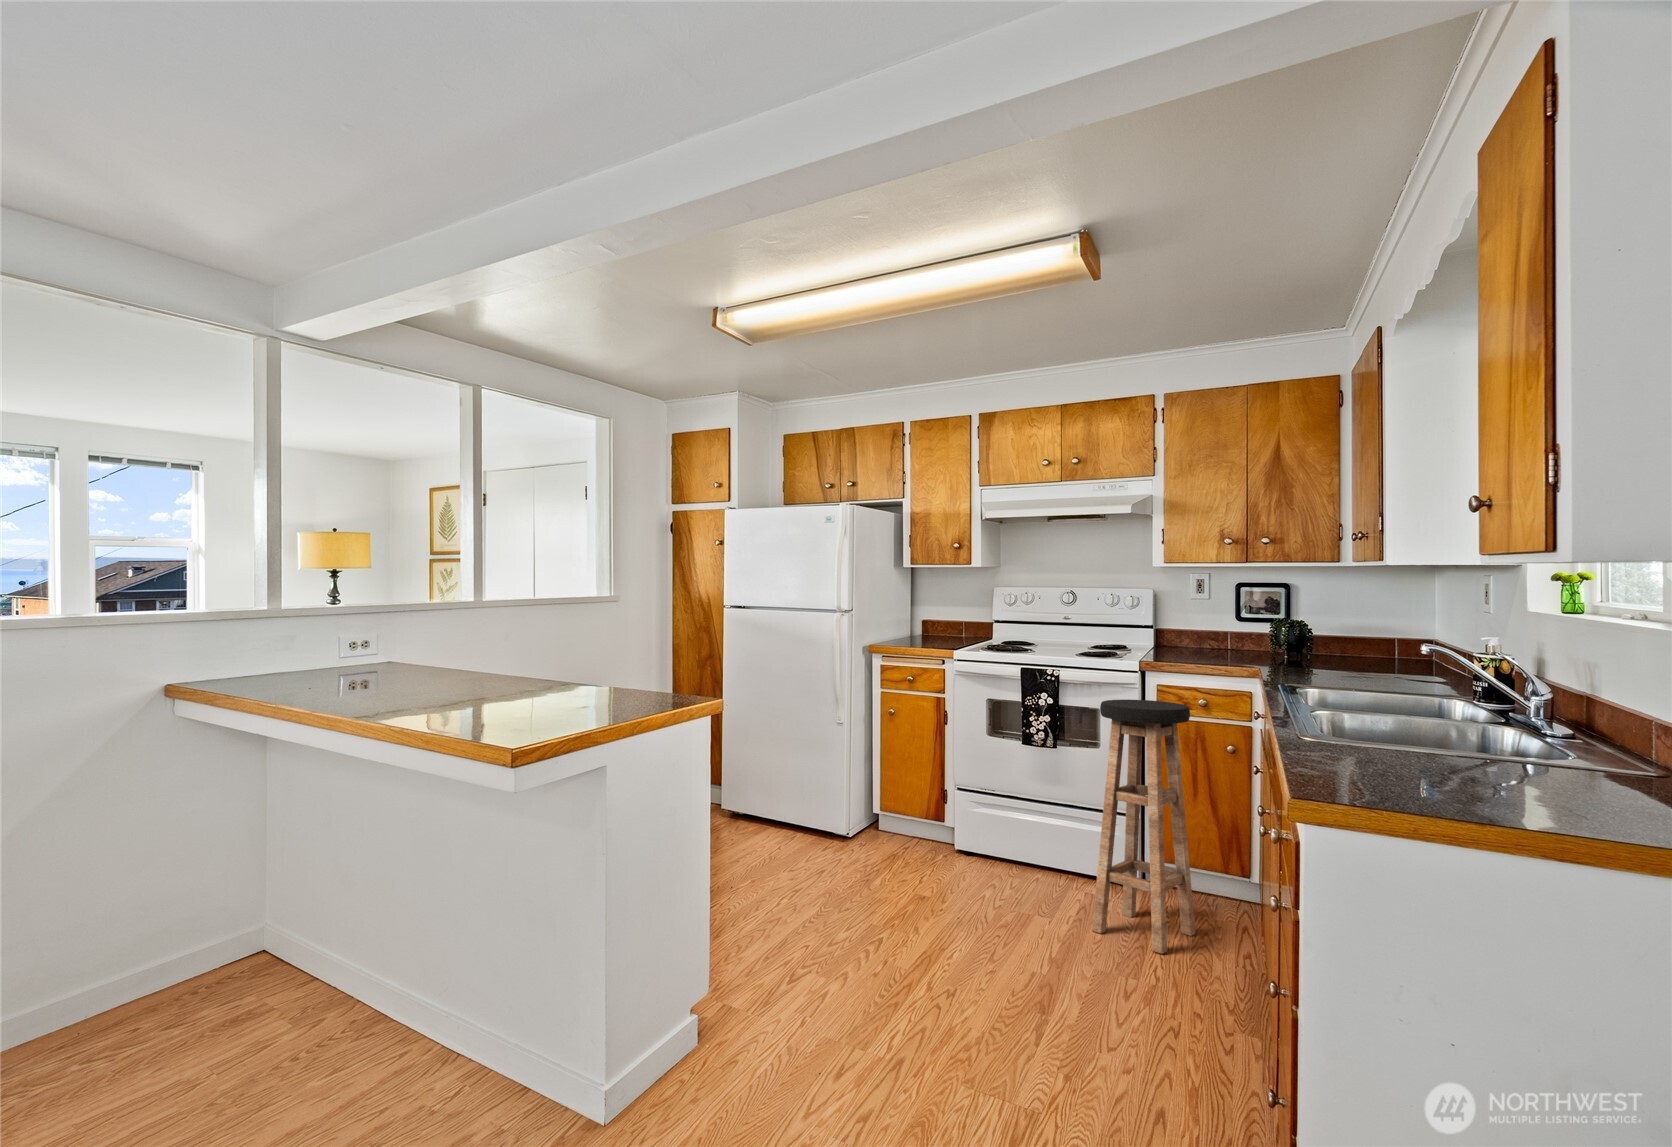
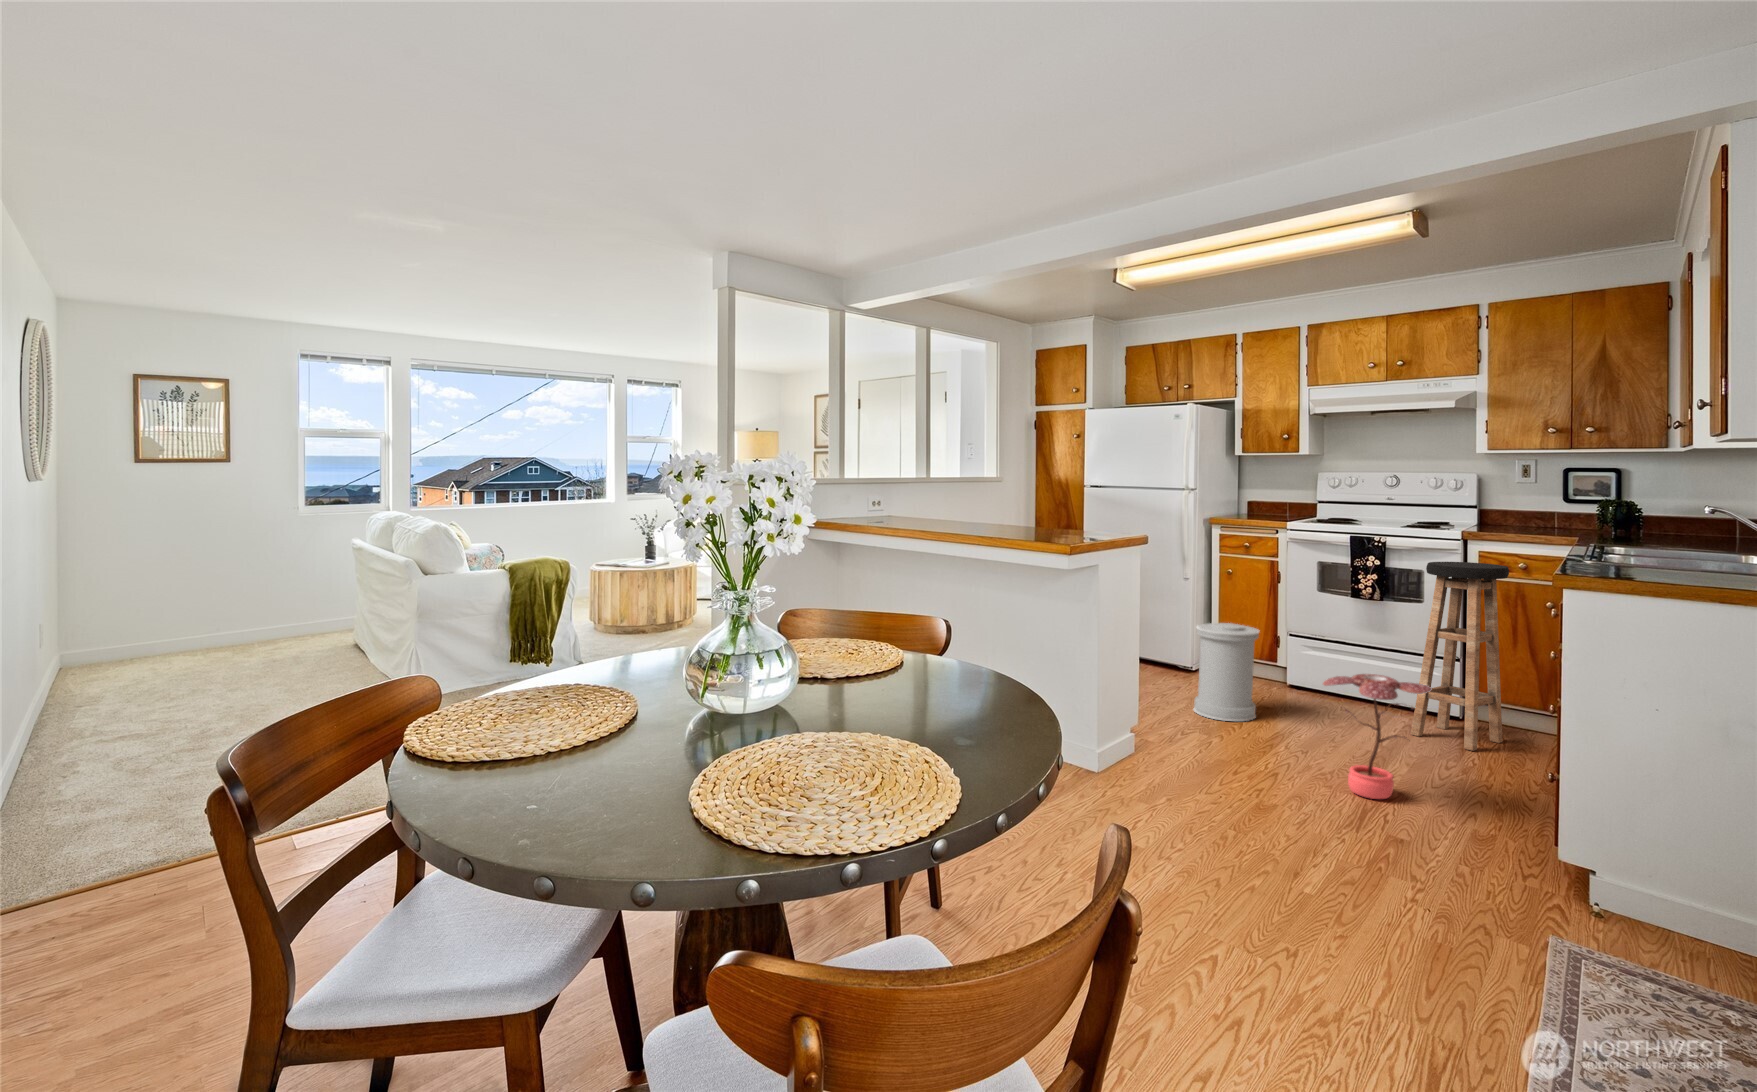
trash can: none [829,785,910,927] -> present [1194,623,1259,721]
potted plant: none [962,871,1102,1071] -> present [1323,674,1431,799]

